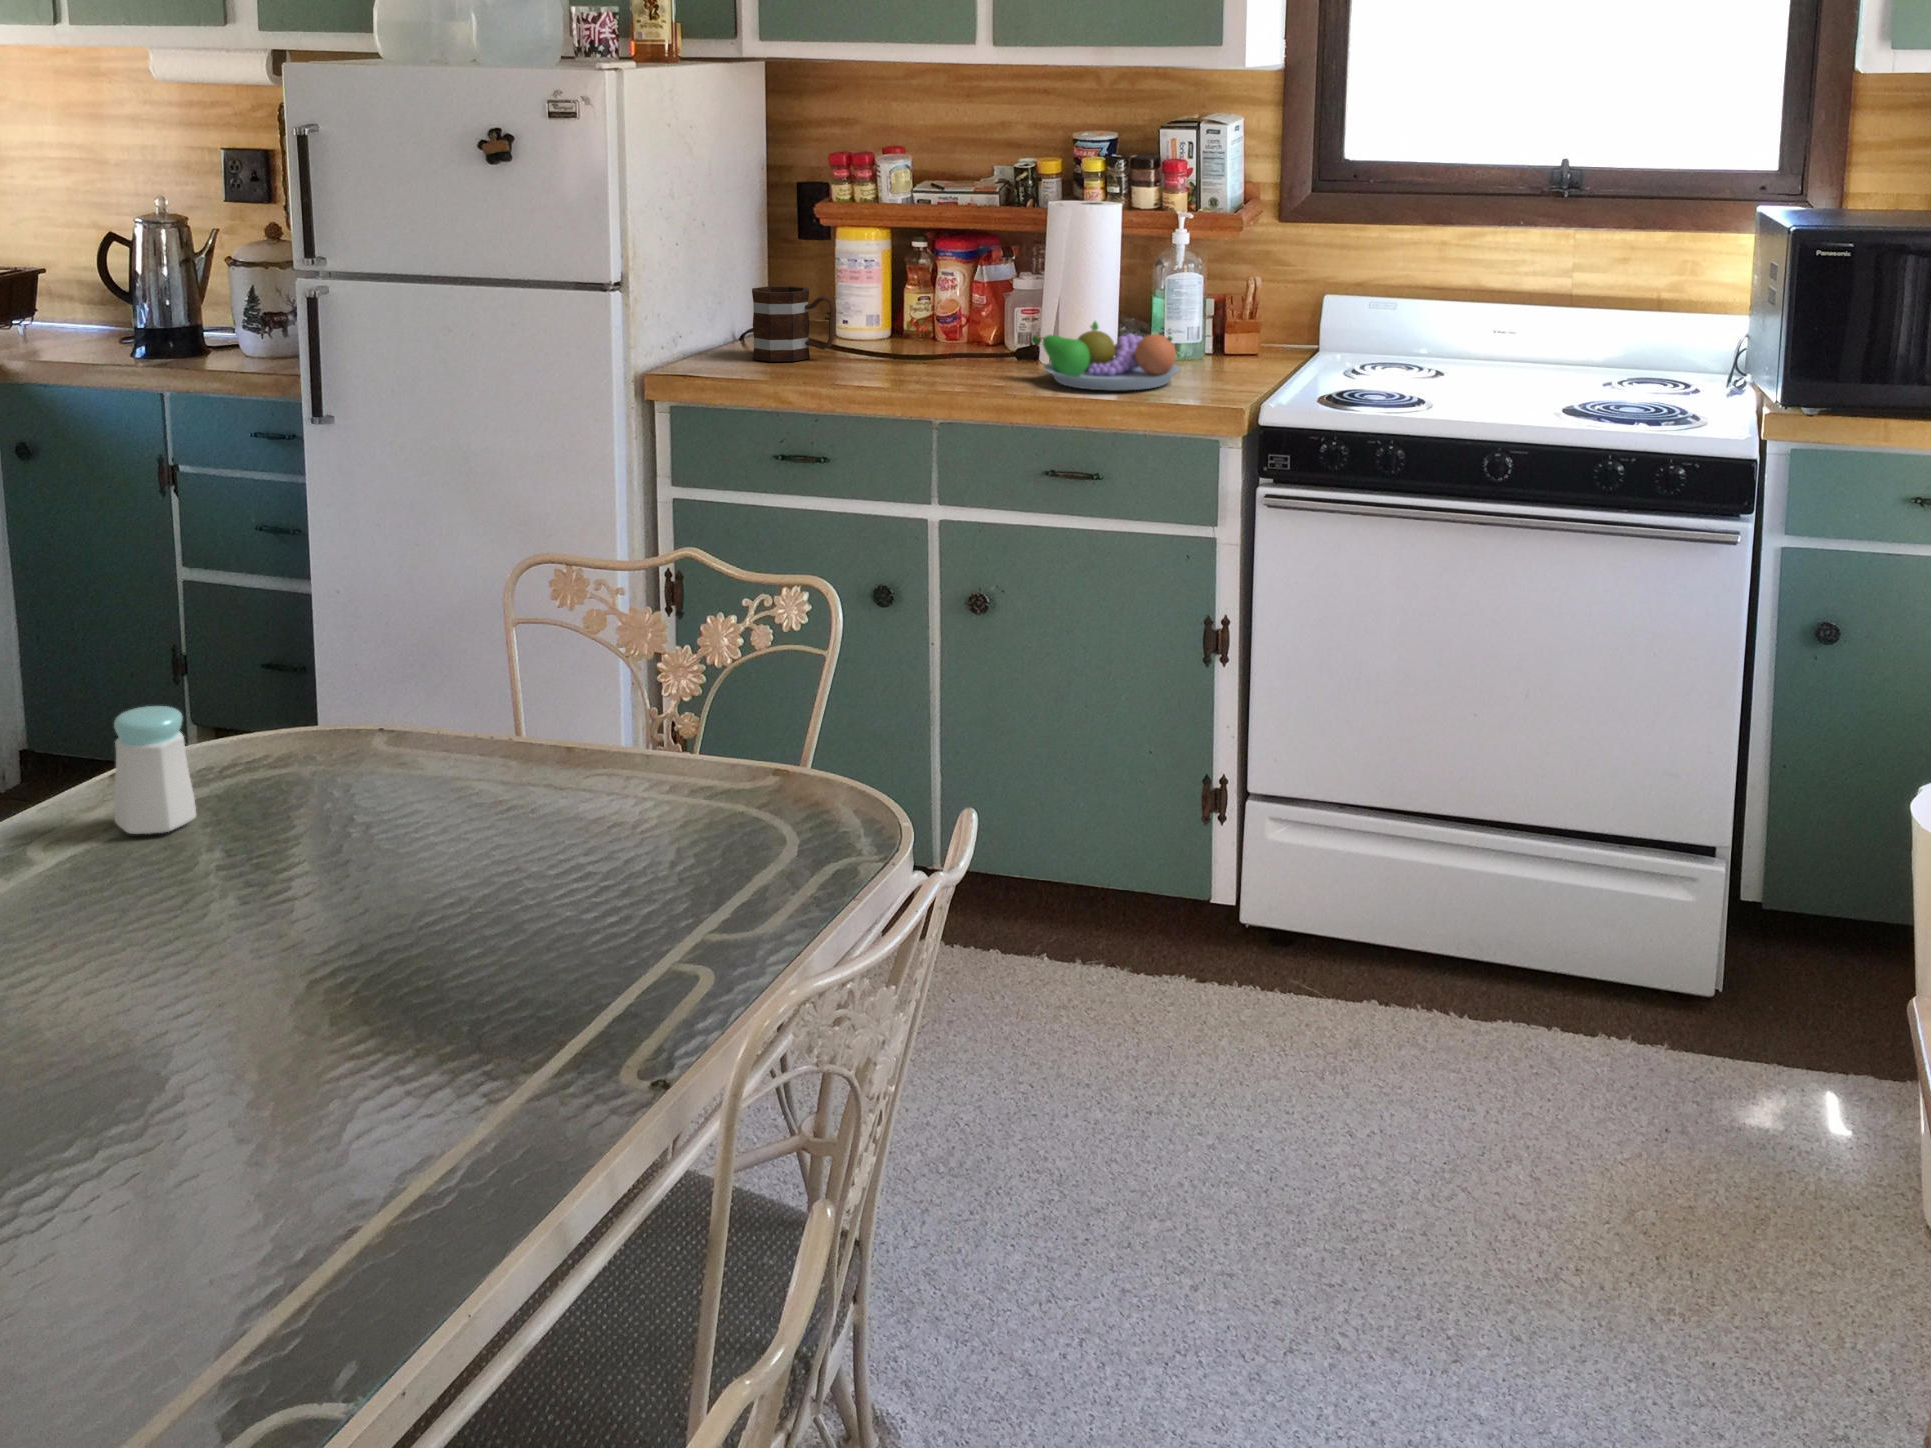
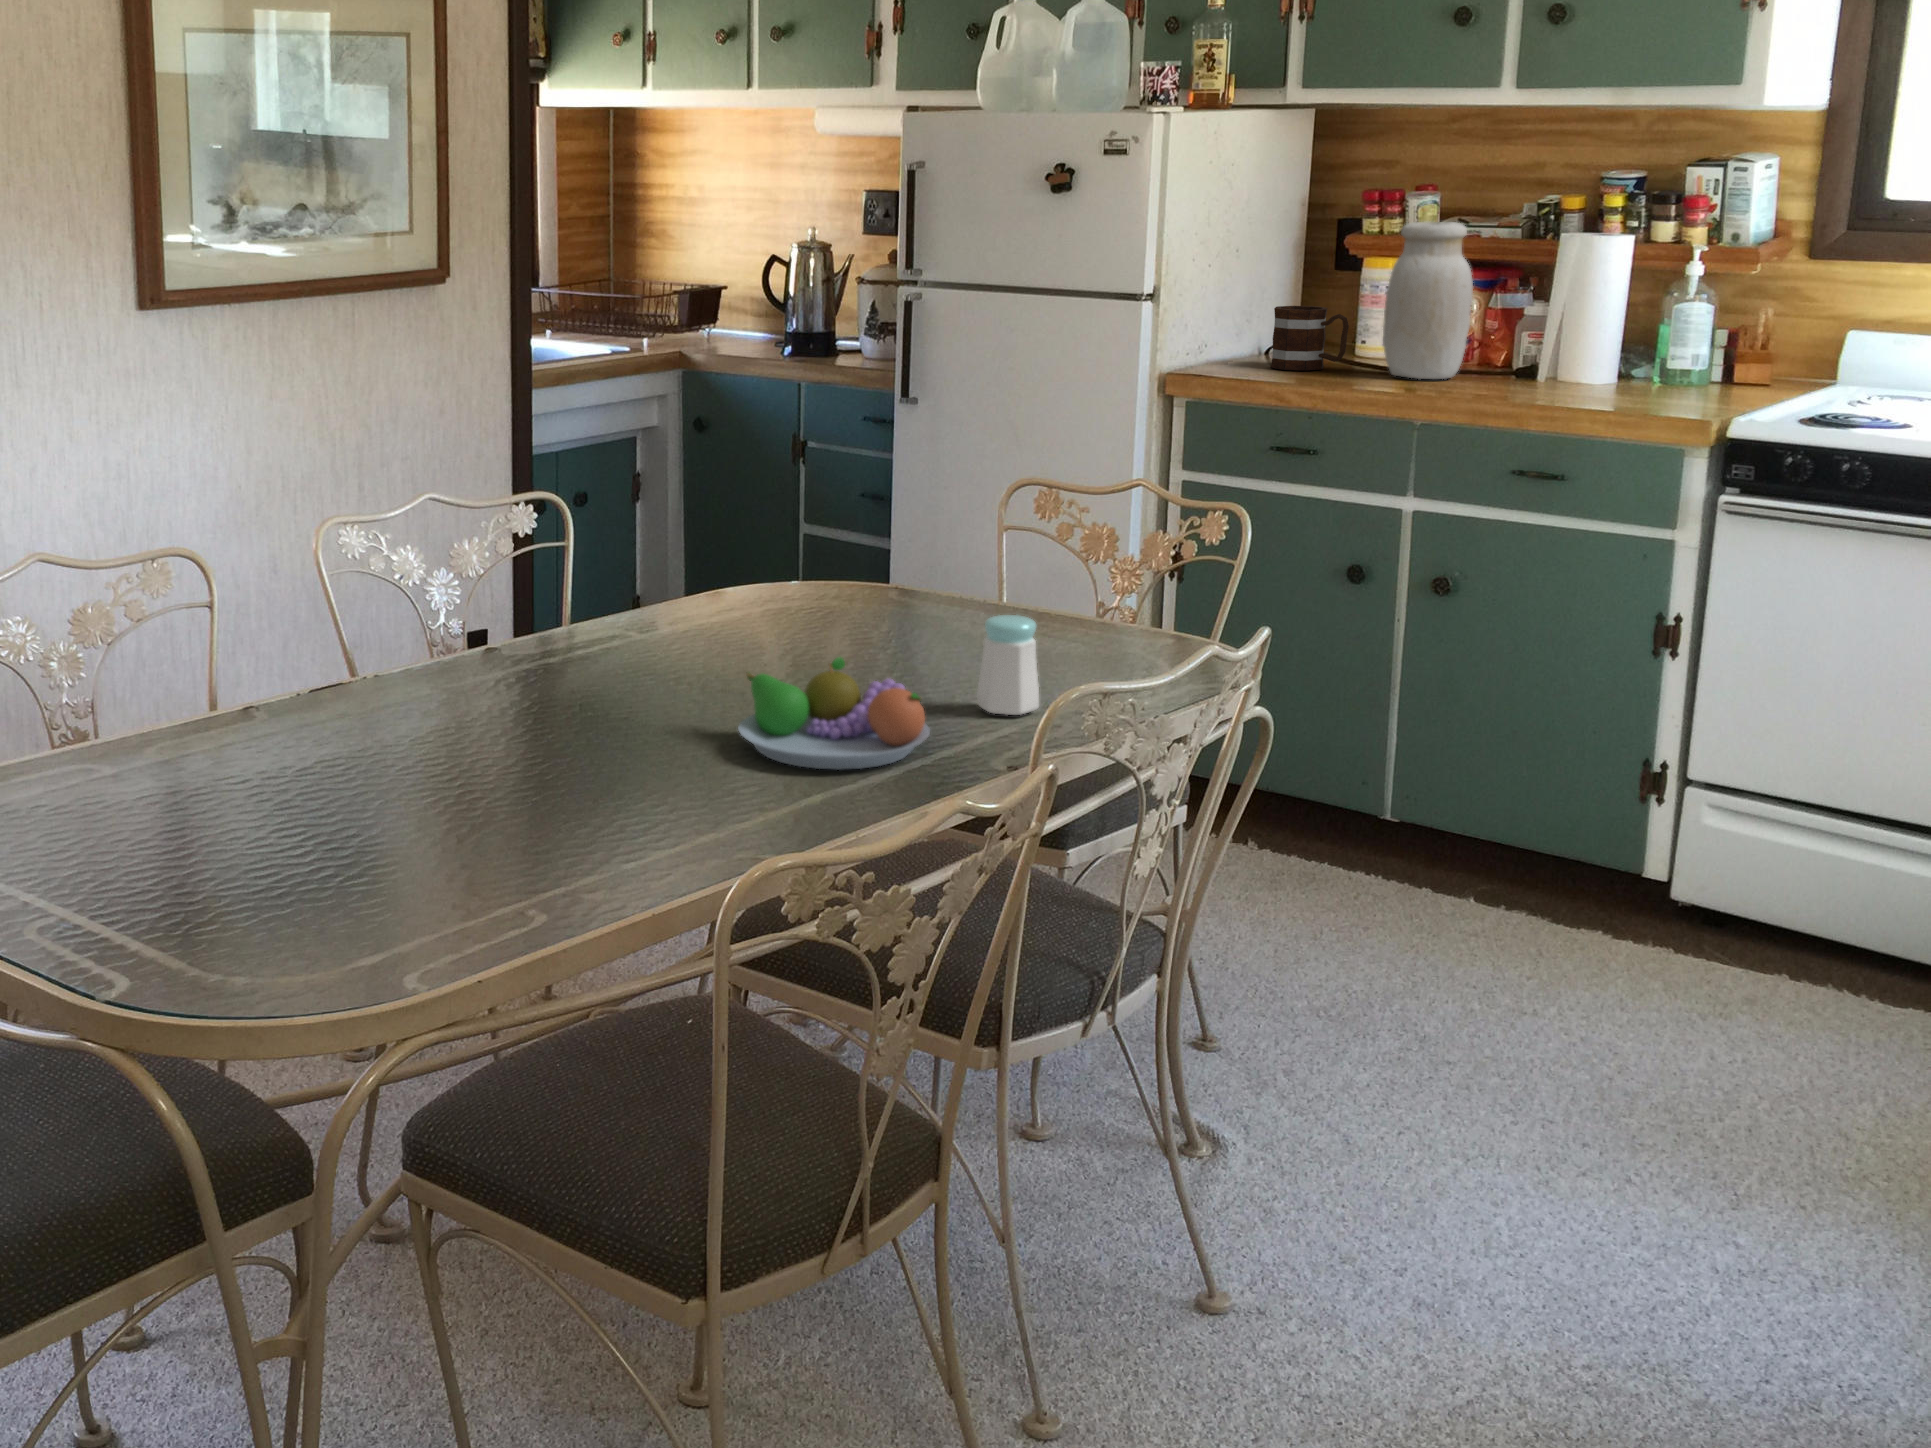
jar: none [876,191,967,367] -> present [1383,222,1473,379]
fruit bowl: present [1032,322,1181,390] -> present [738,657,930,770]
salt shaker: present [114,706,196,834] -> present [977,615,1039,715]

